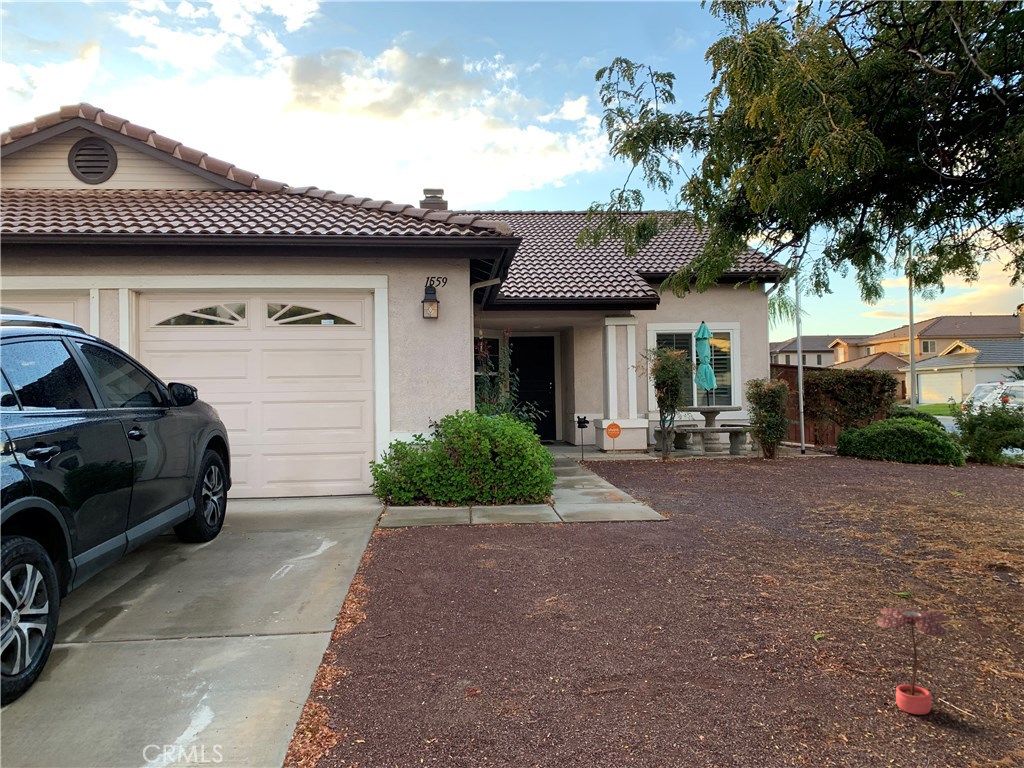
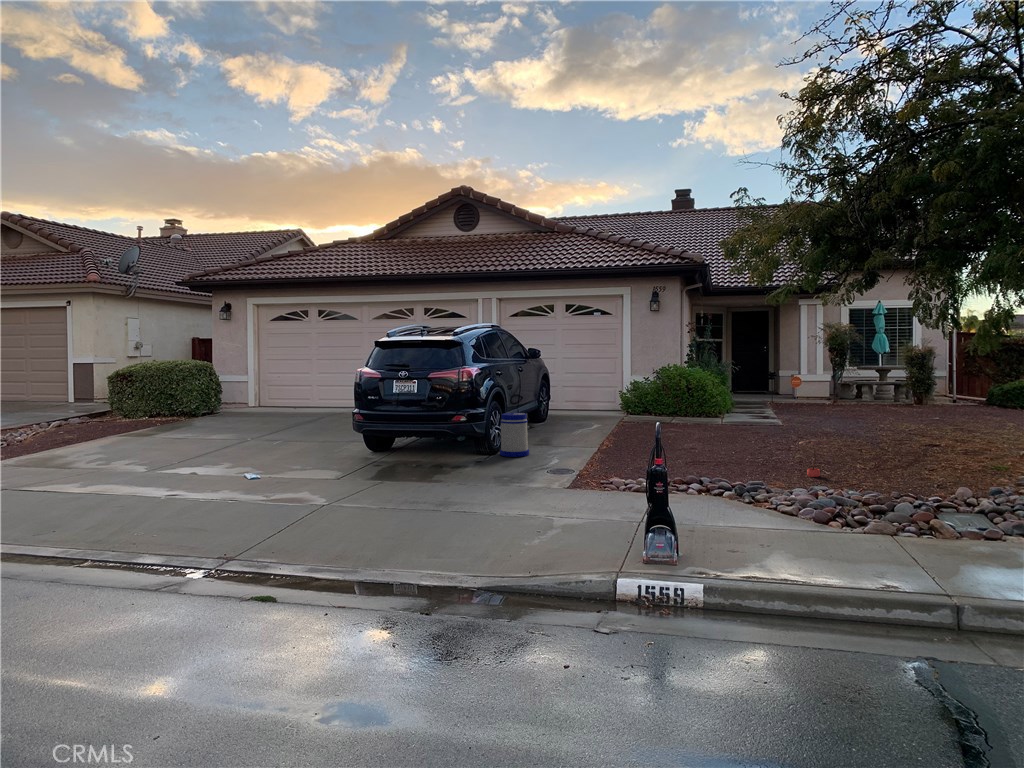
trash can: none [27,562,128,710] -> present [500,413,529,457]

